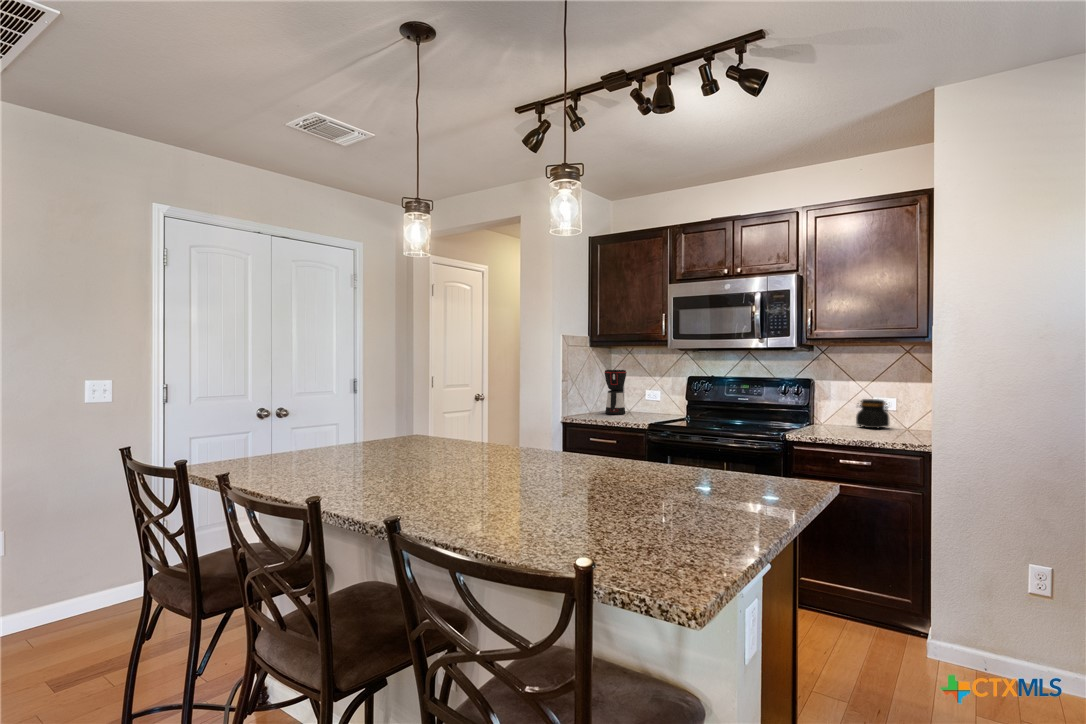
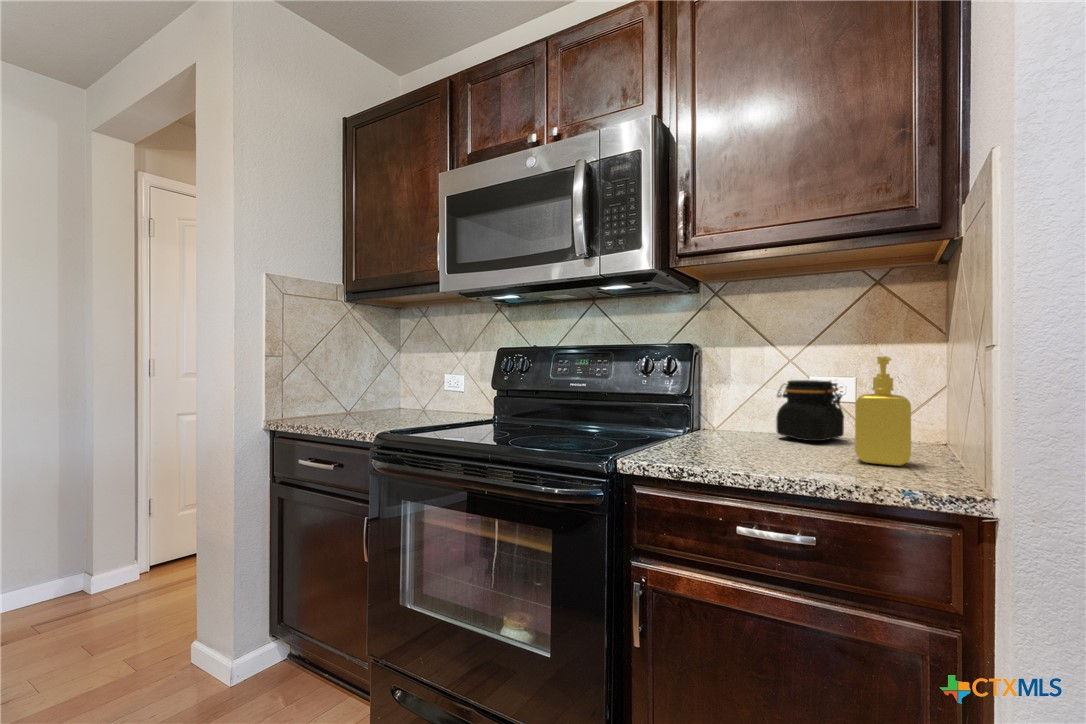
coffee maker: present [604,370,627,414] -> none [367,338,413,414]
soap dispenser: none [891,391,915,436] -> present [855,356,911,466]

